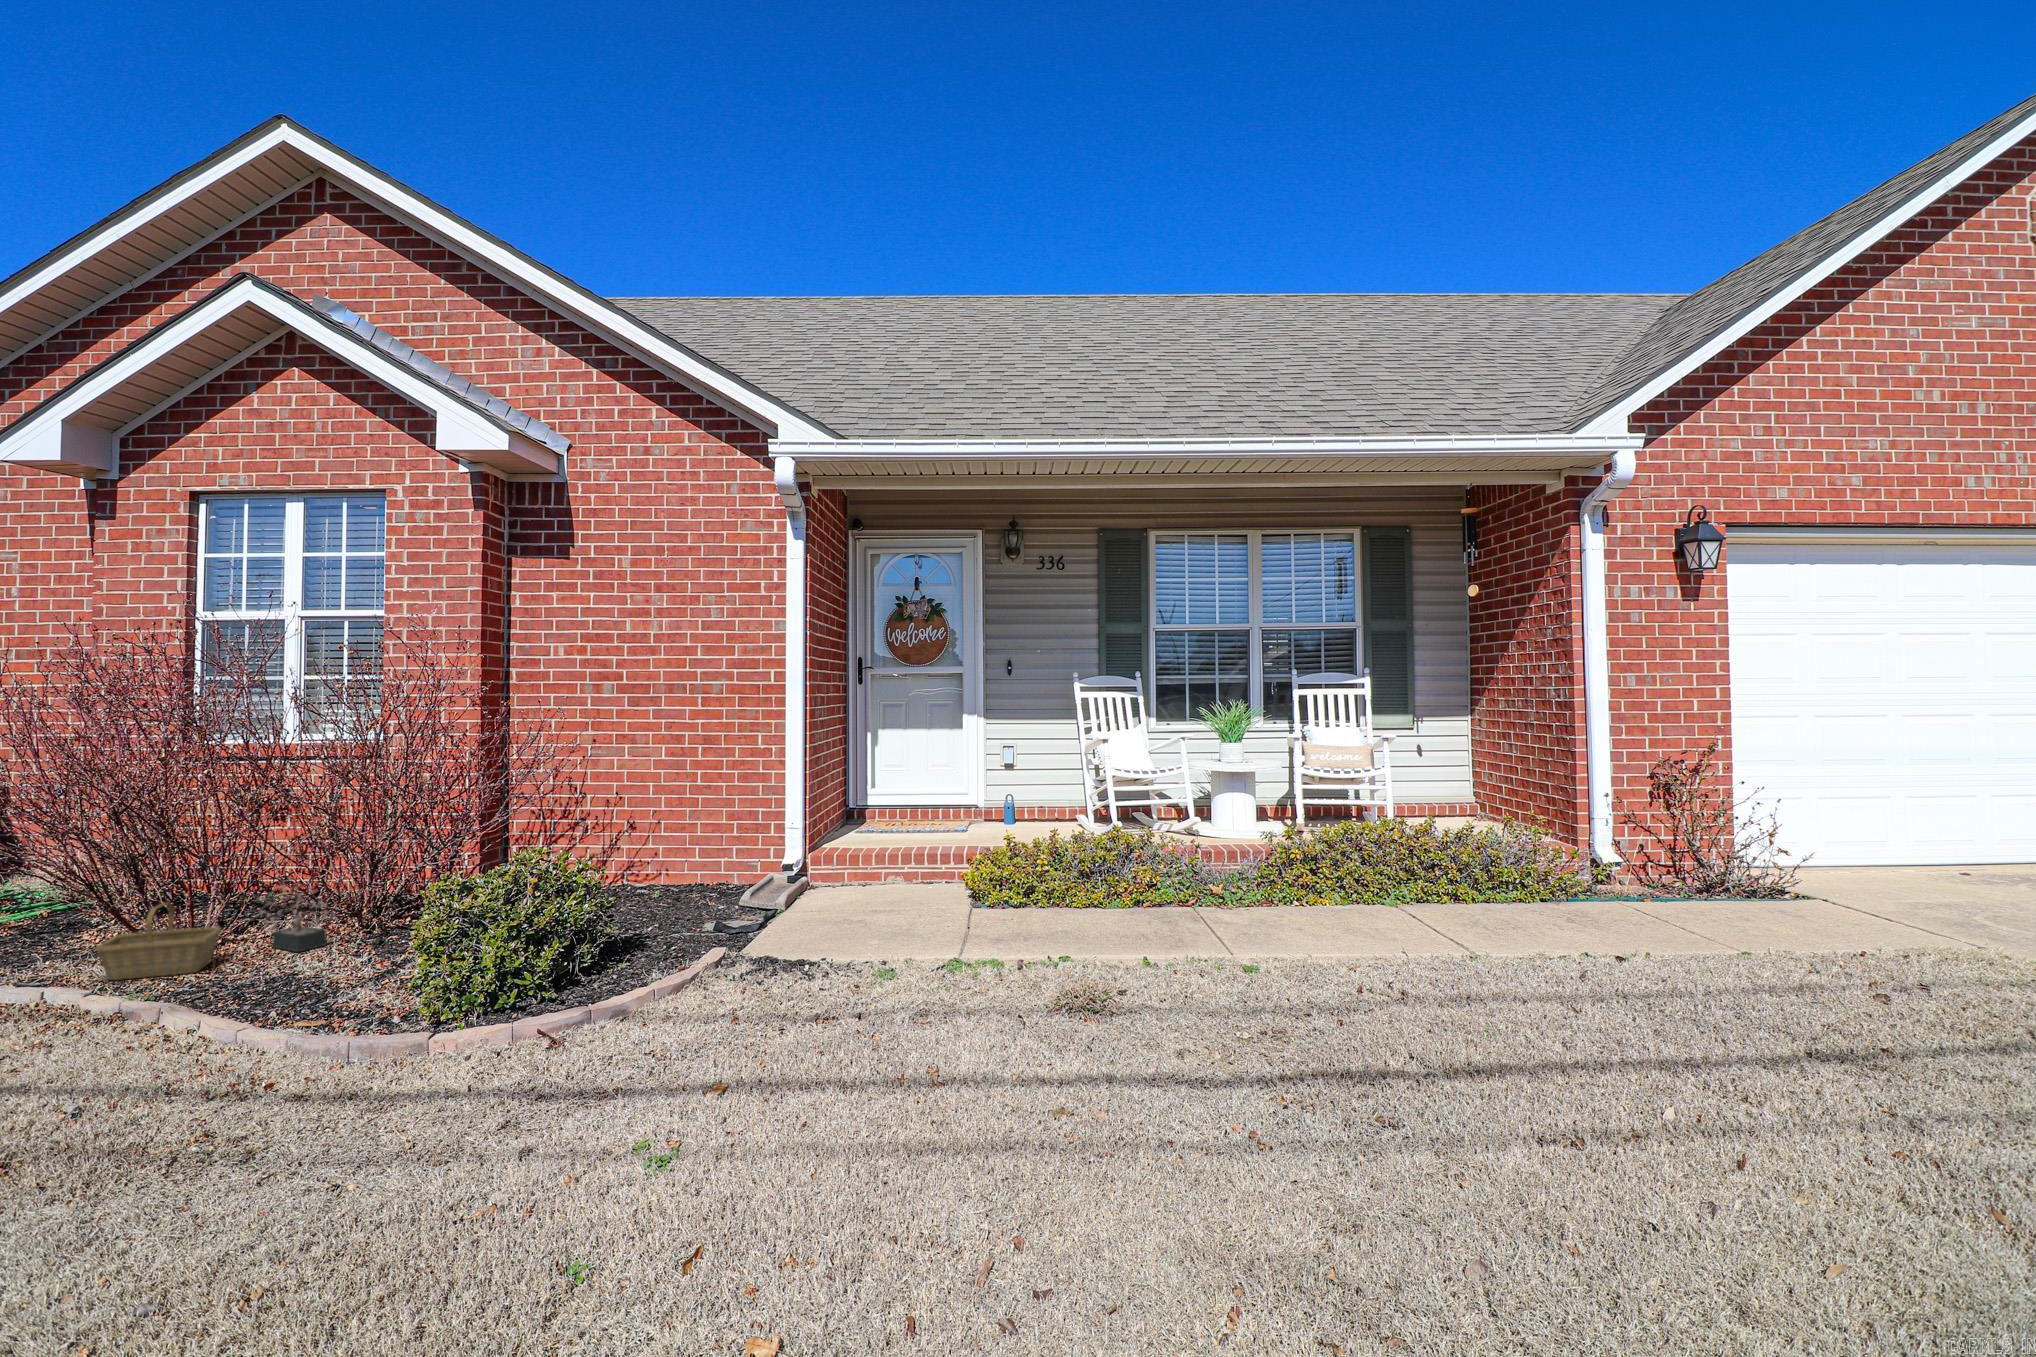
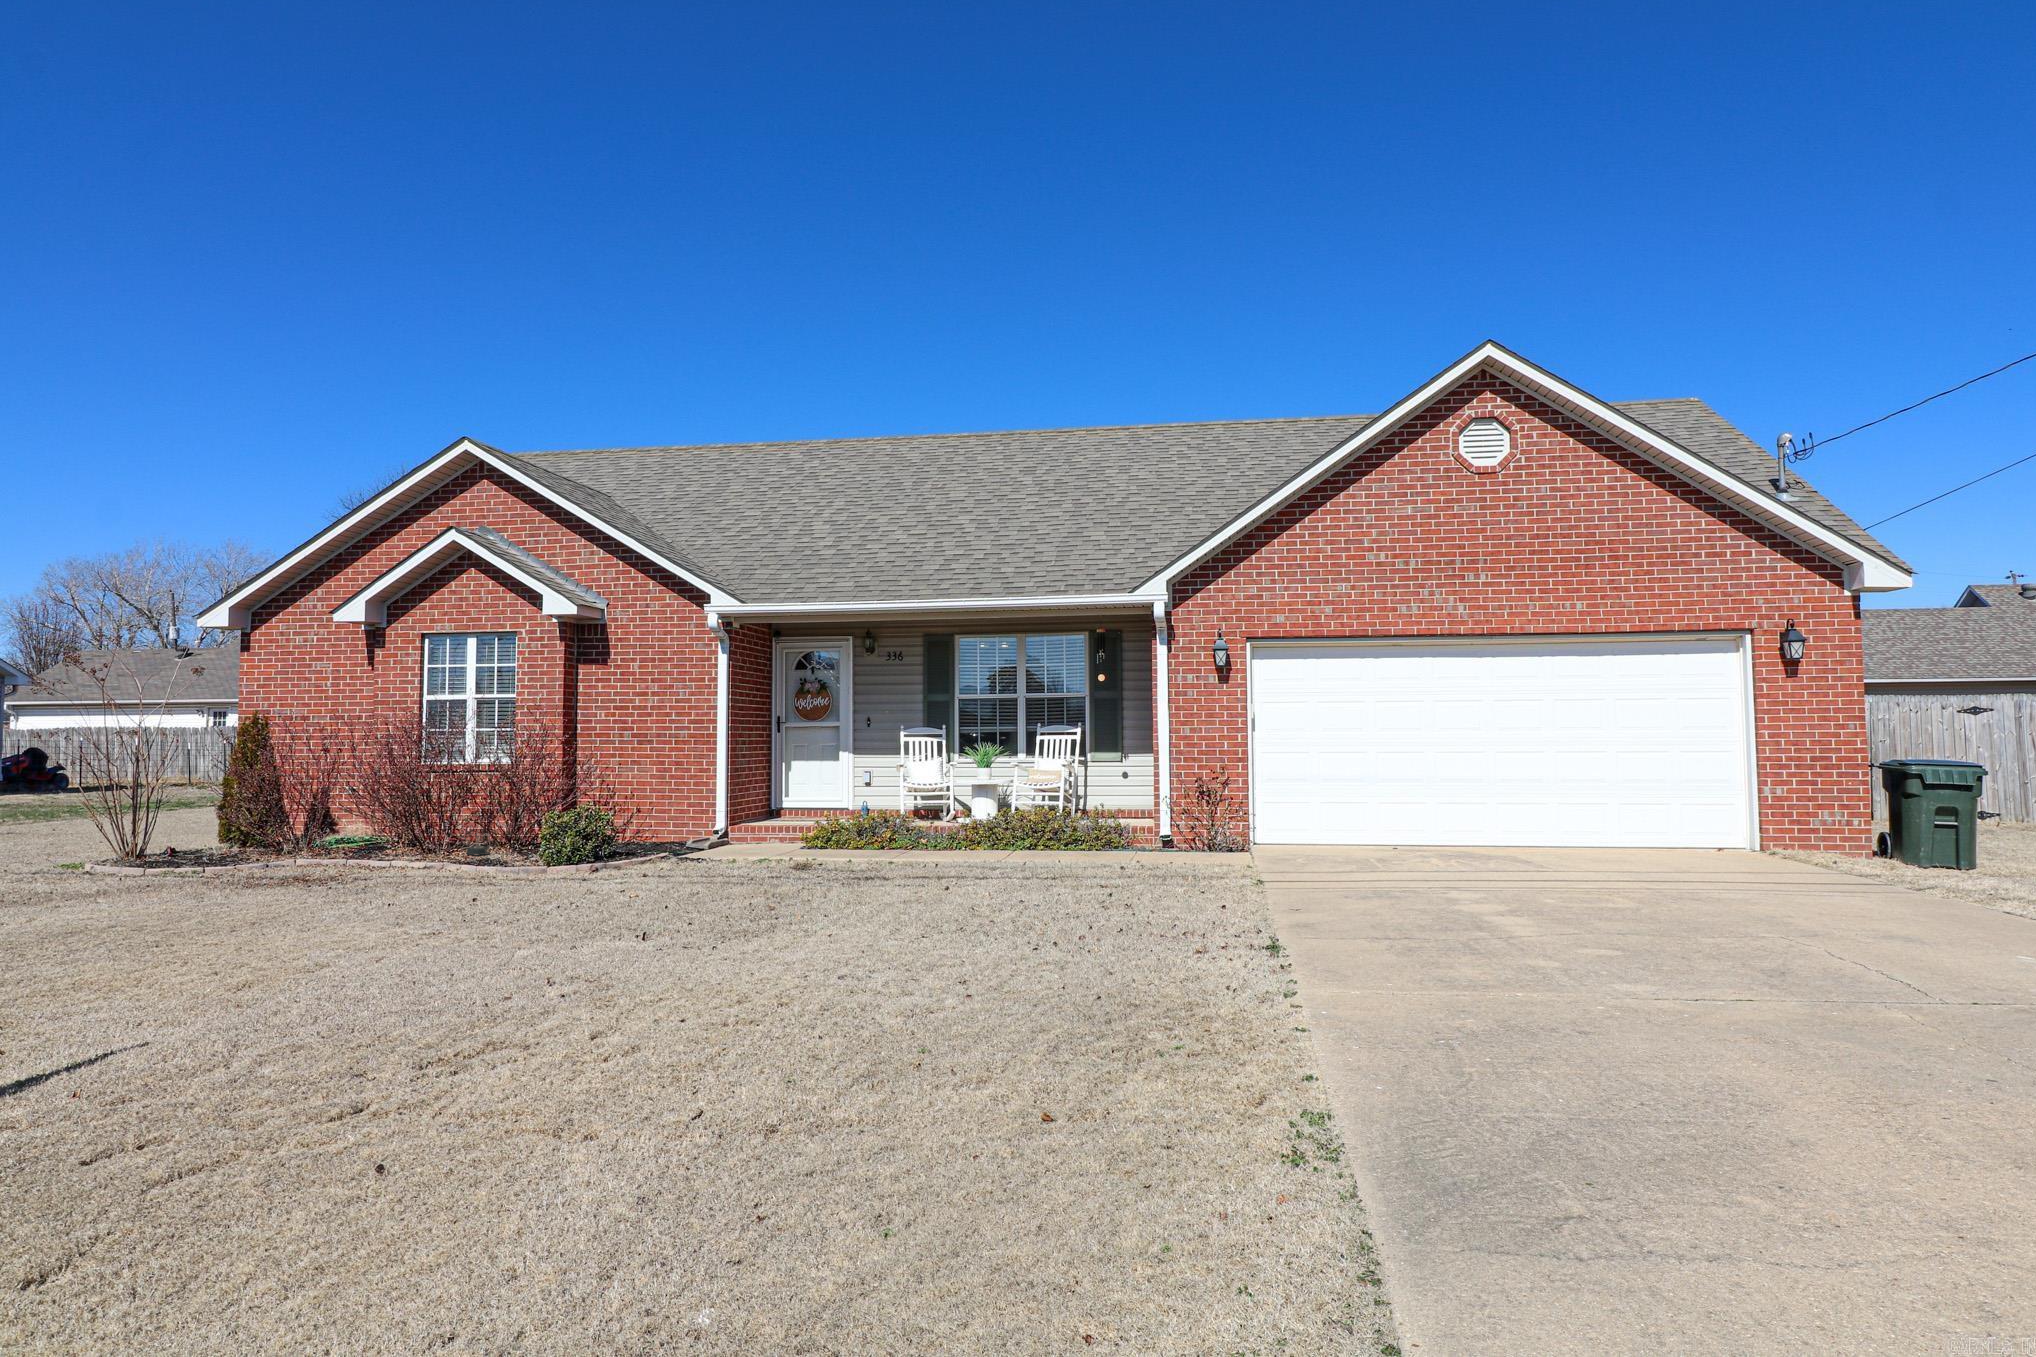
basket: present [95,902,221,980] -> none [399,829,447,861]

